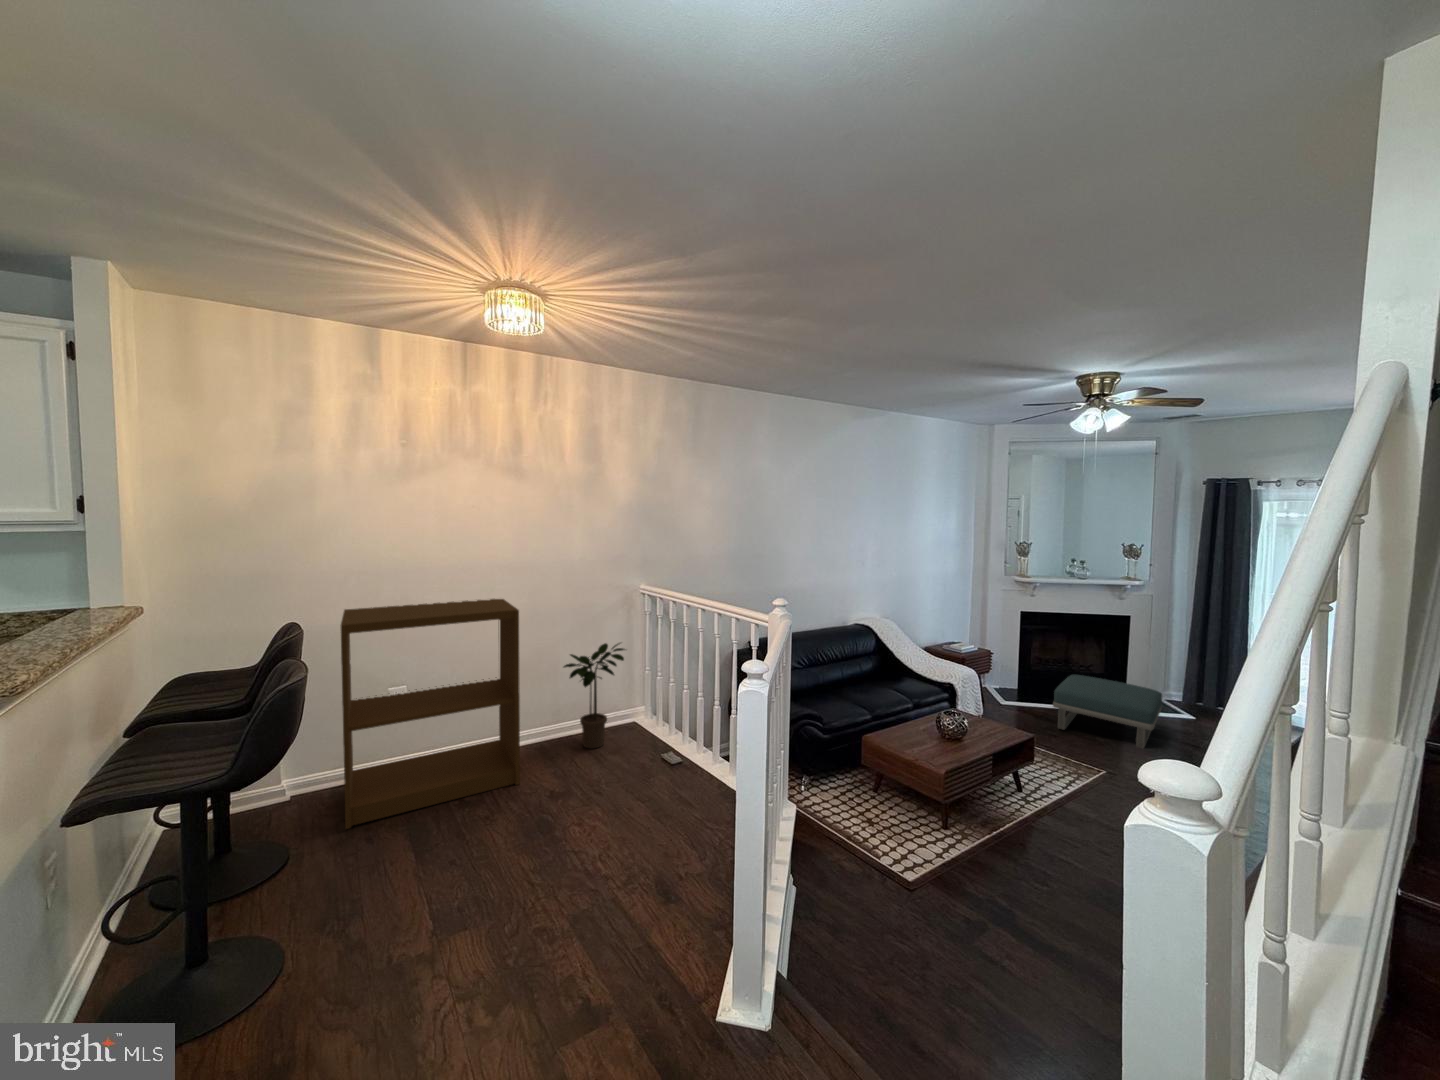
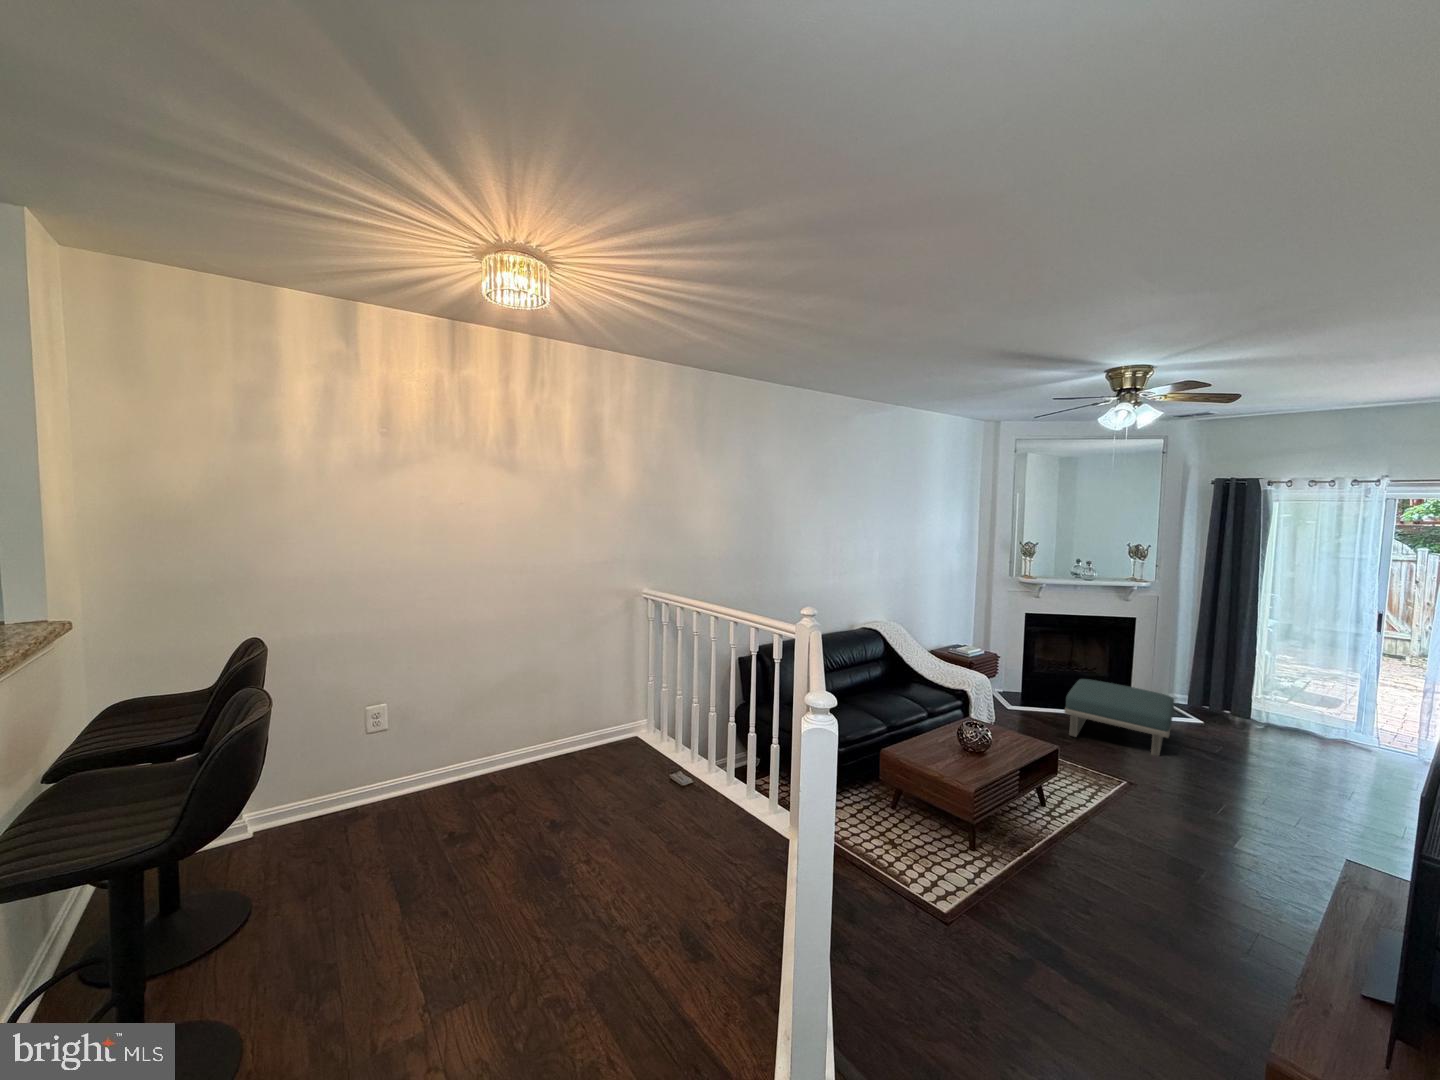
bookshelf: present [341,599,520,829] -> none [311,604,514,871]
potted plant: present [564,643,625,748] -> none [559,651,629,768]

